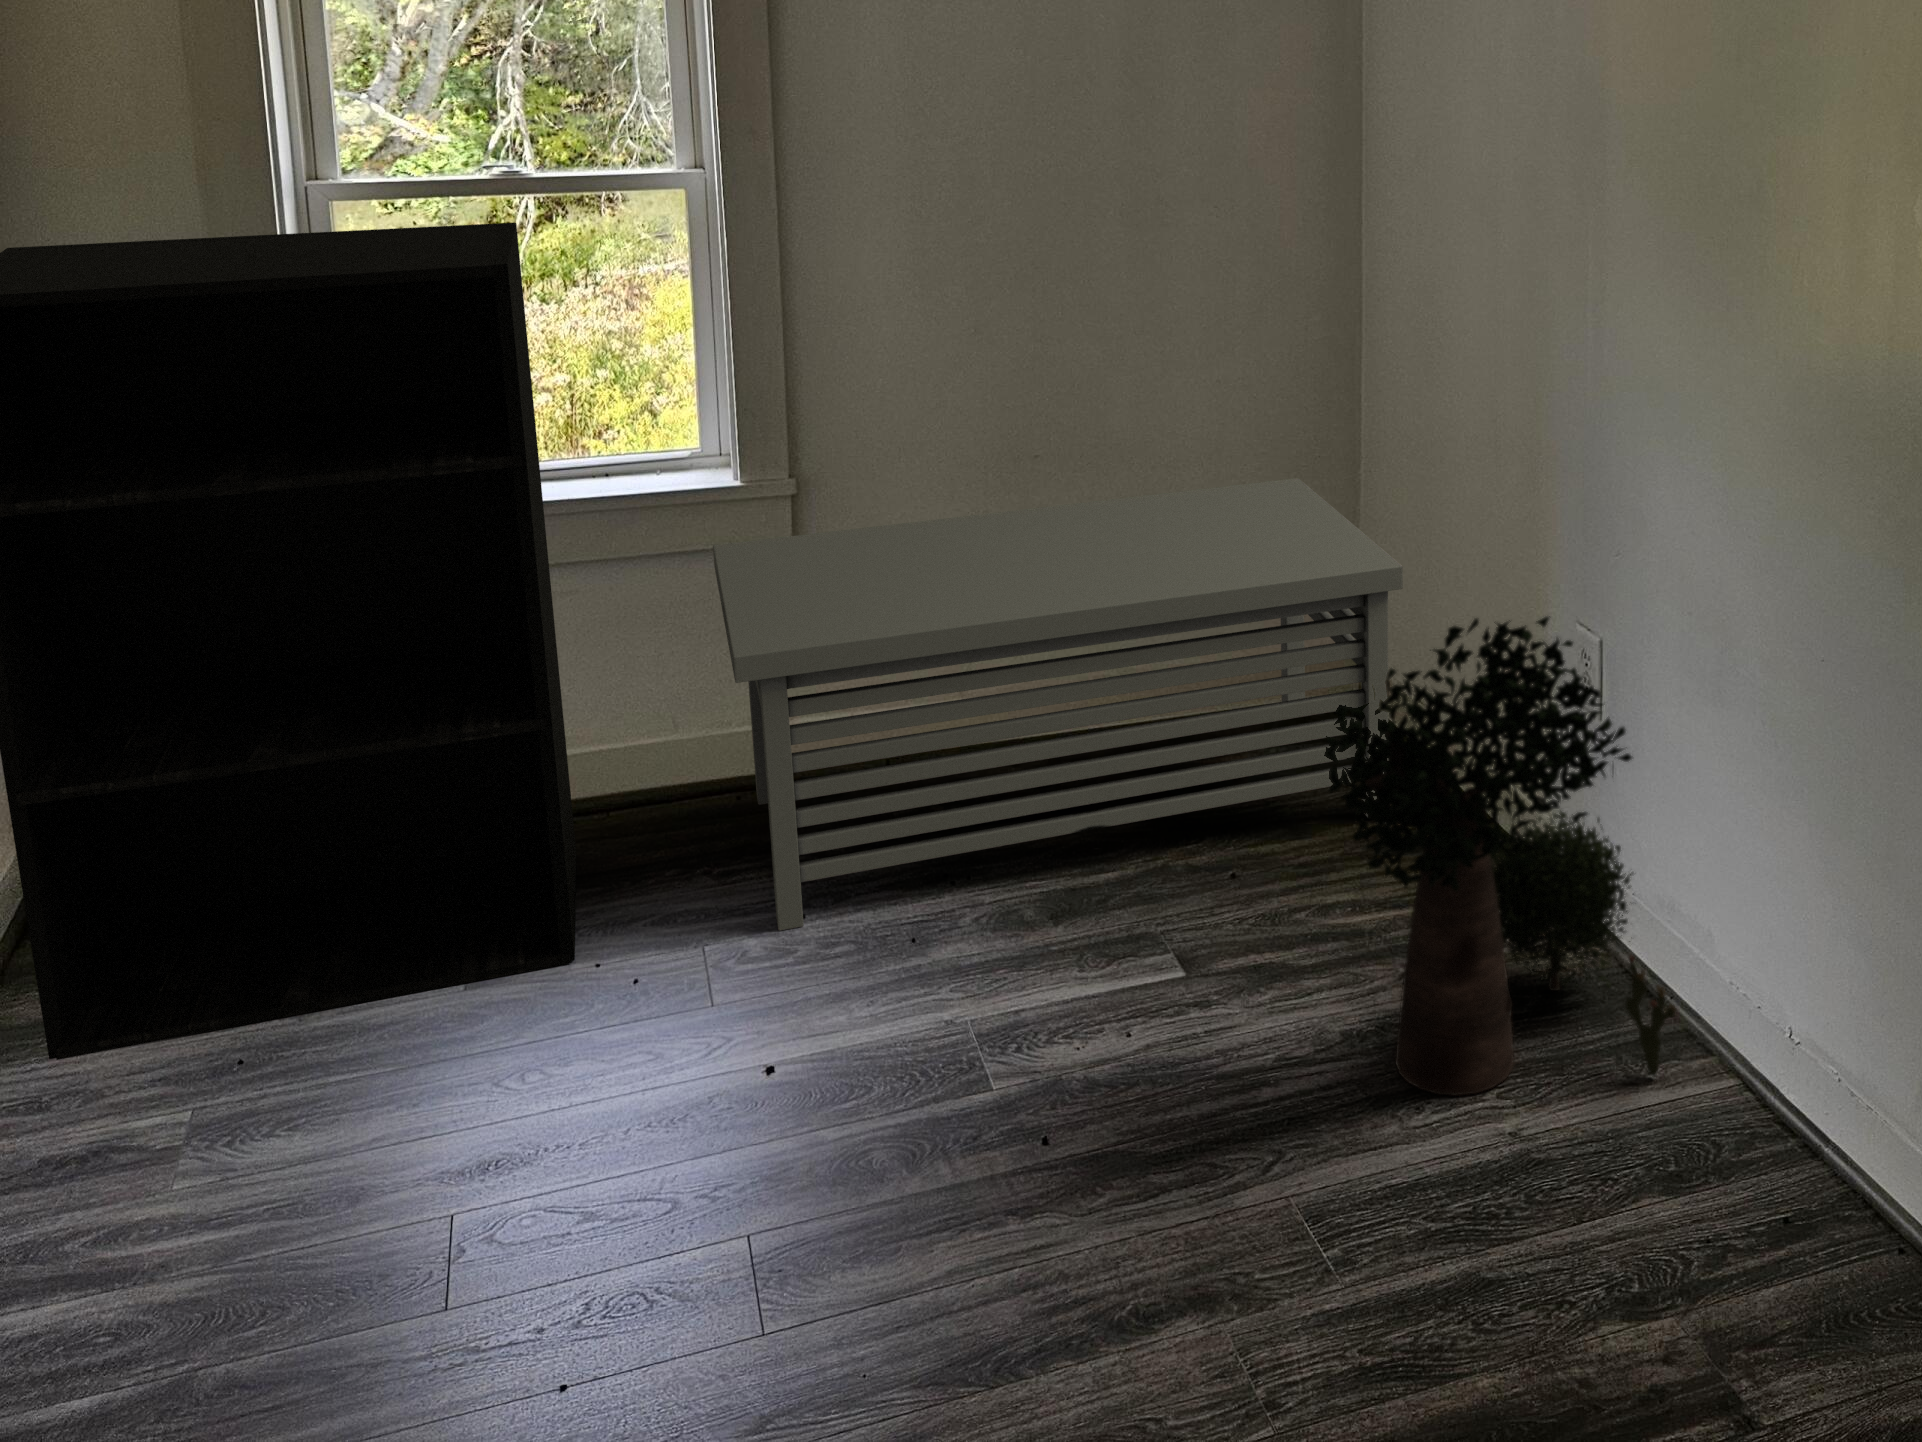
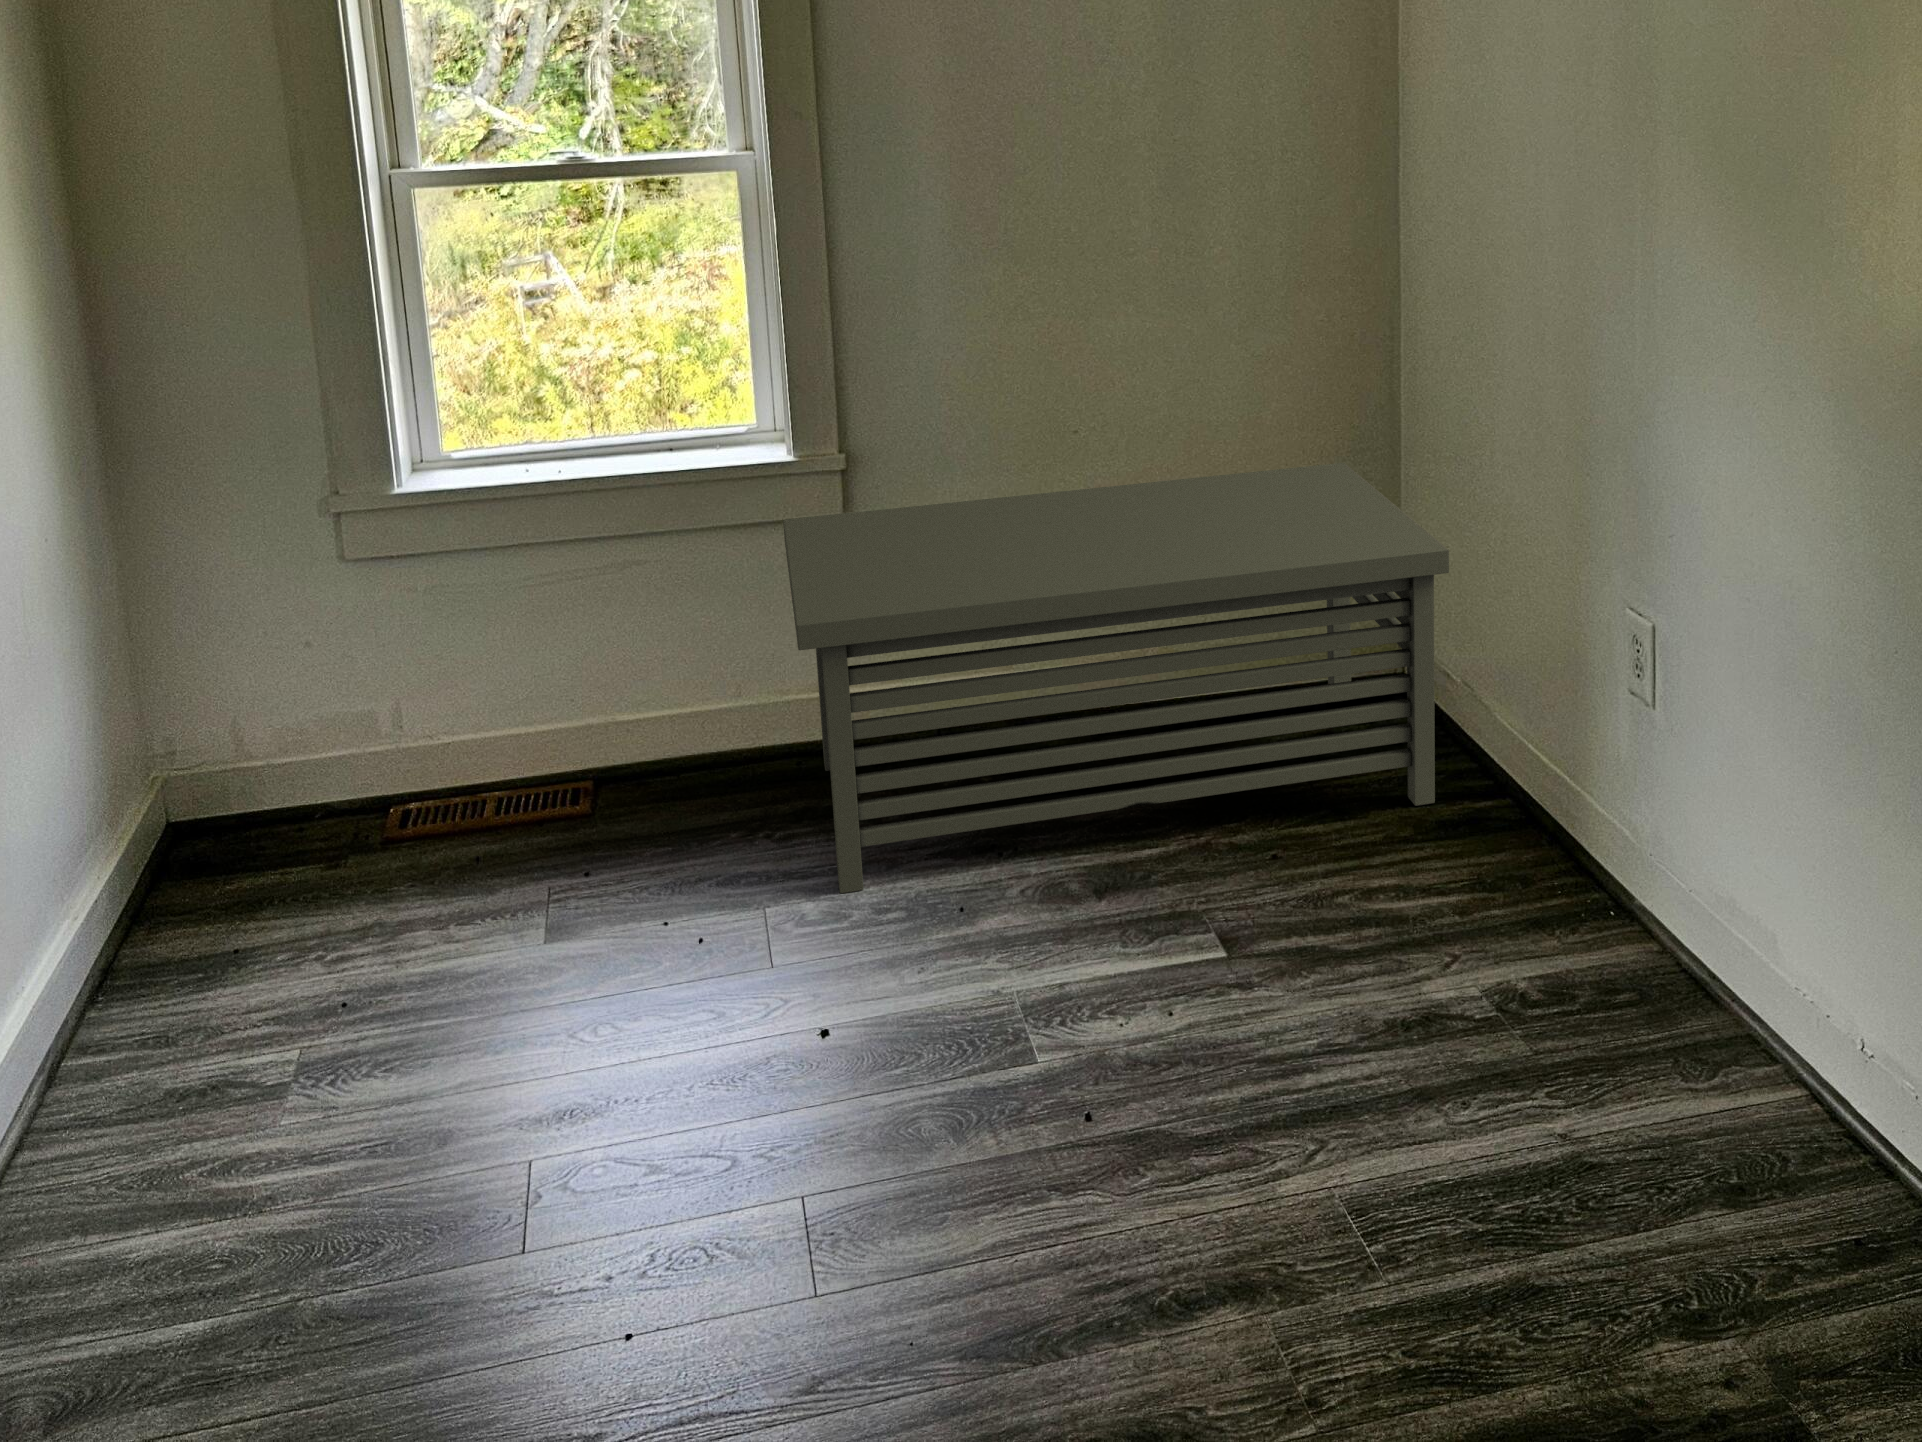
bookshelf: present [0,223,576,1060] -> none [80,207,657,985]
potted plant: present [1324,616,1676,1096] -> none [1368,598,1738,1093]

